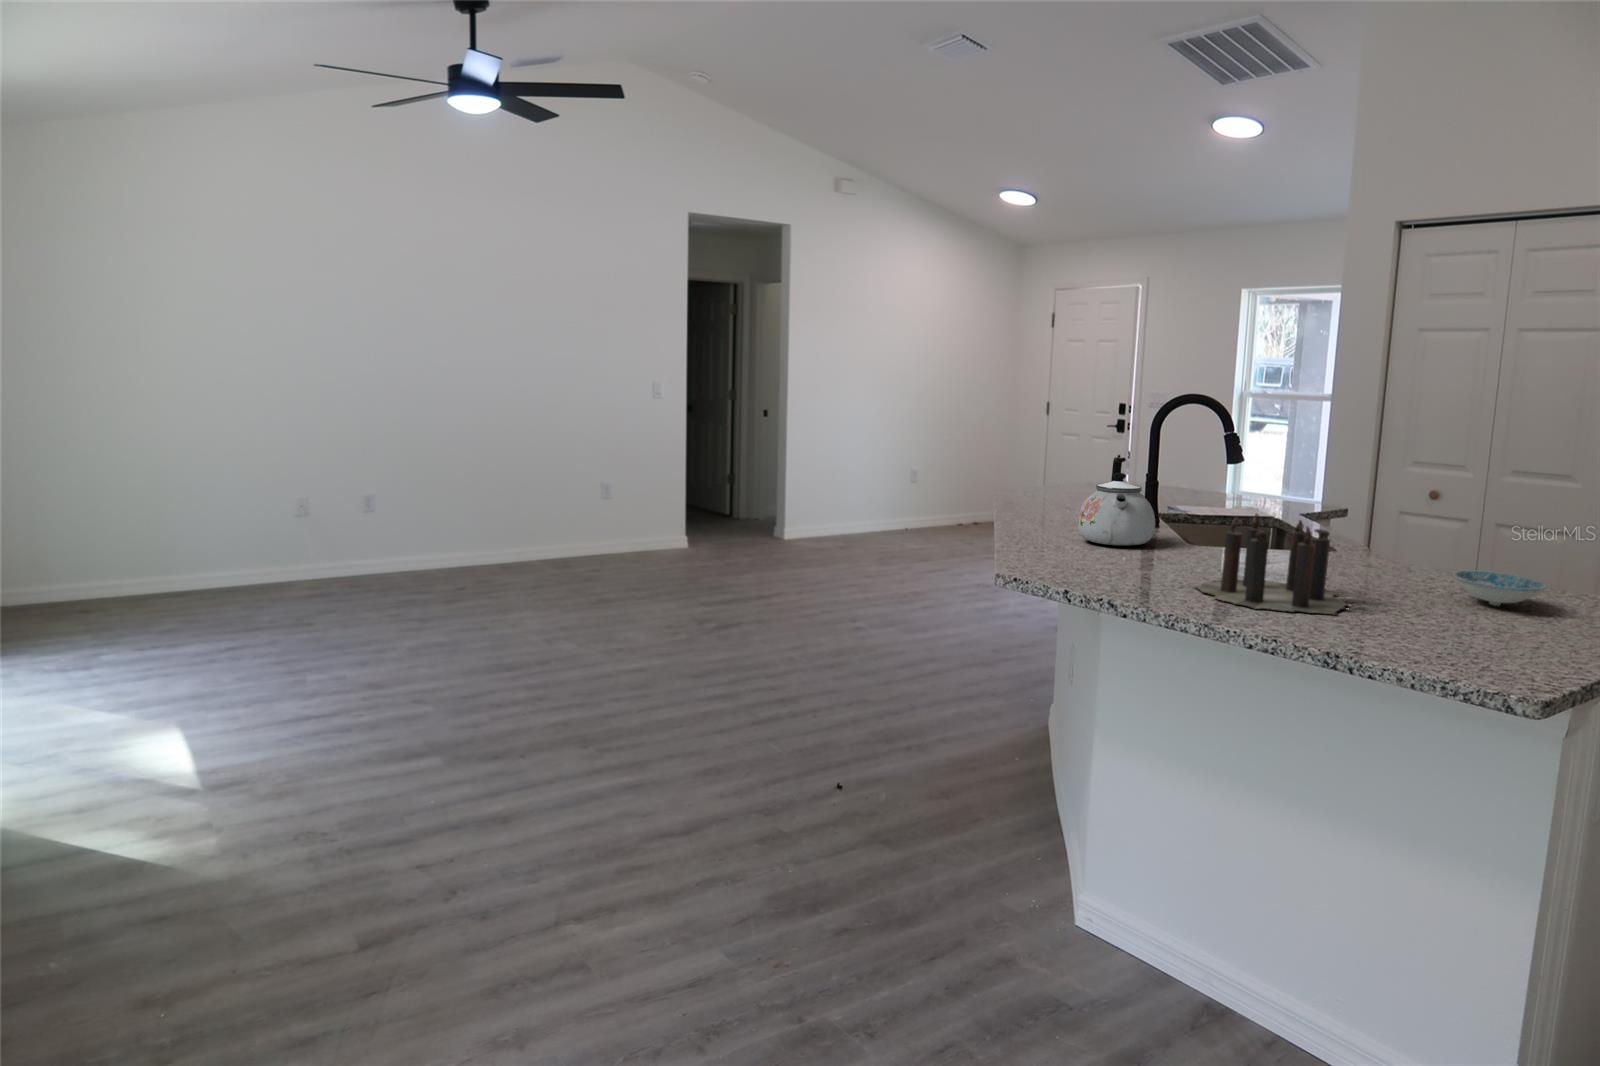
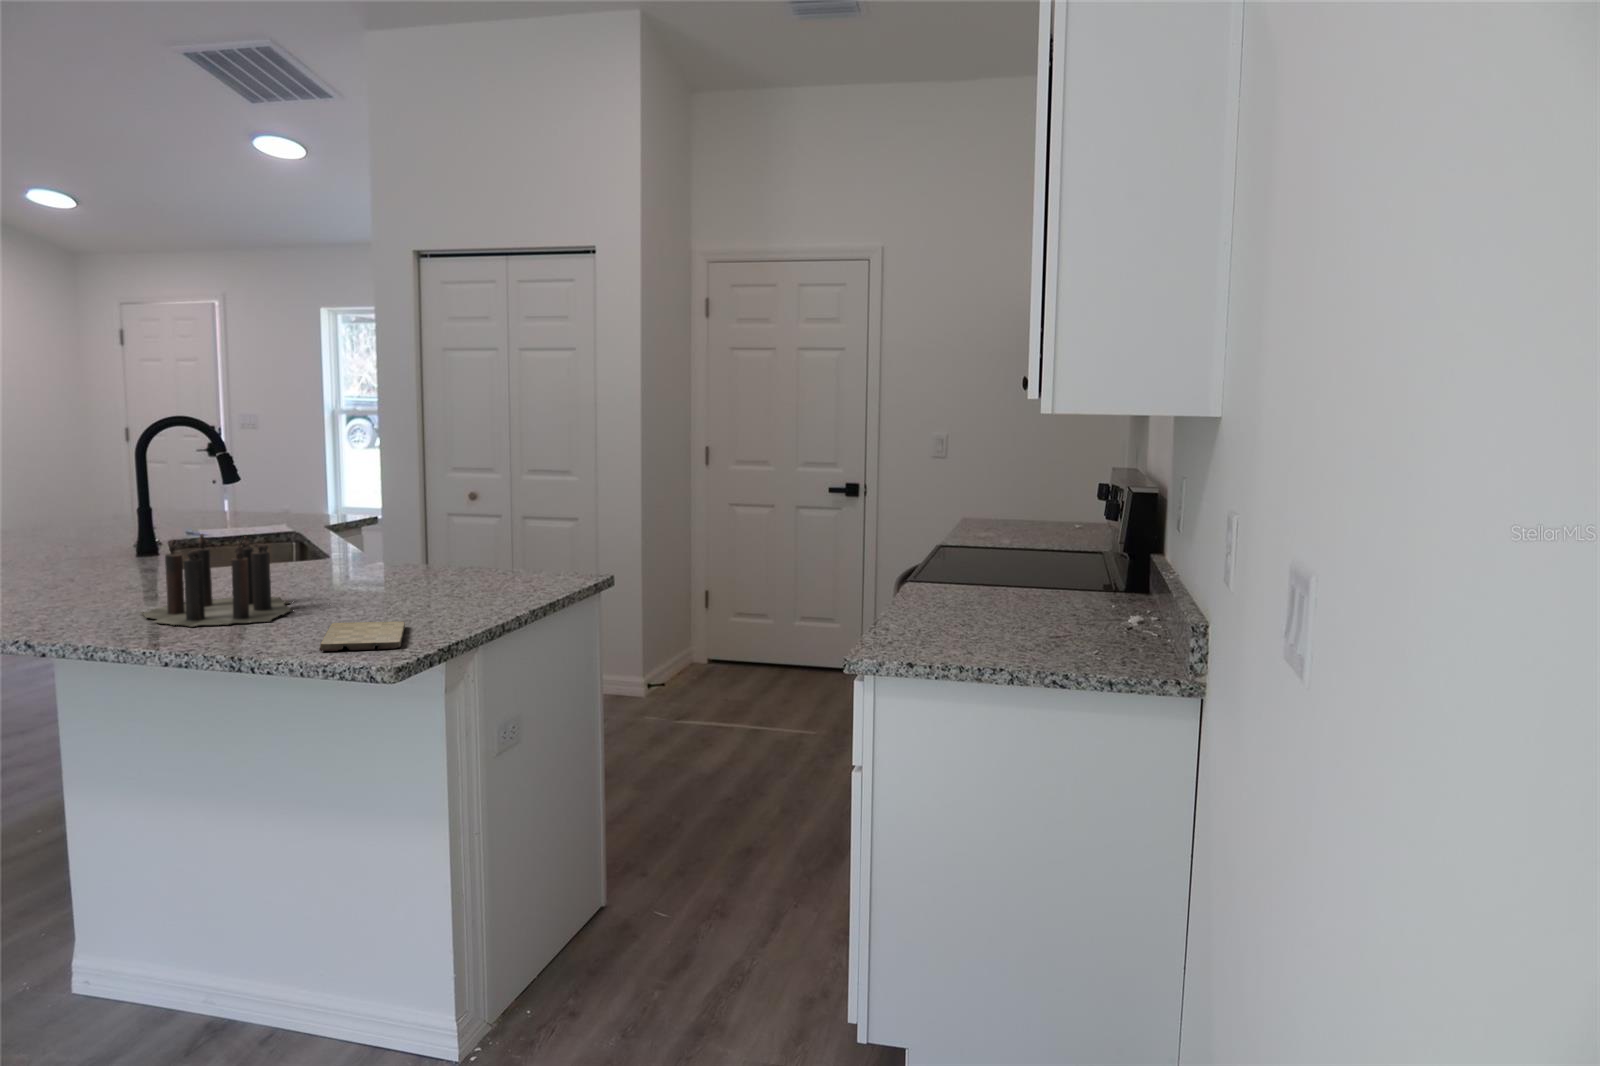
kettle: present [1078,457,1155,546] -> none [35,485,132,581]
ceramic bowl: present [1453,570,1546,606] -> none [391,567,459,595]
cutting board: none [1417,629,1533,675] -> present [319,621,405,651]

